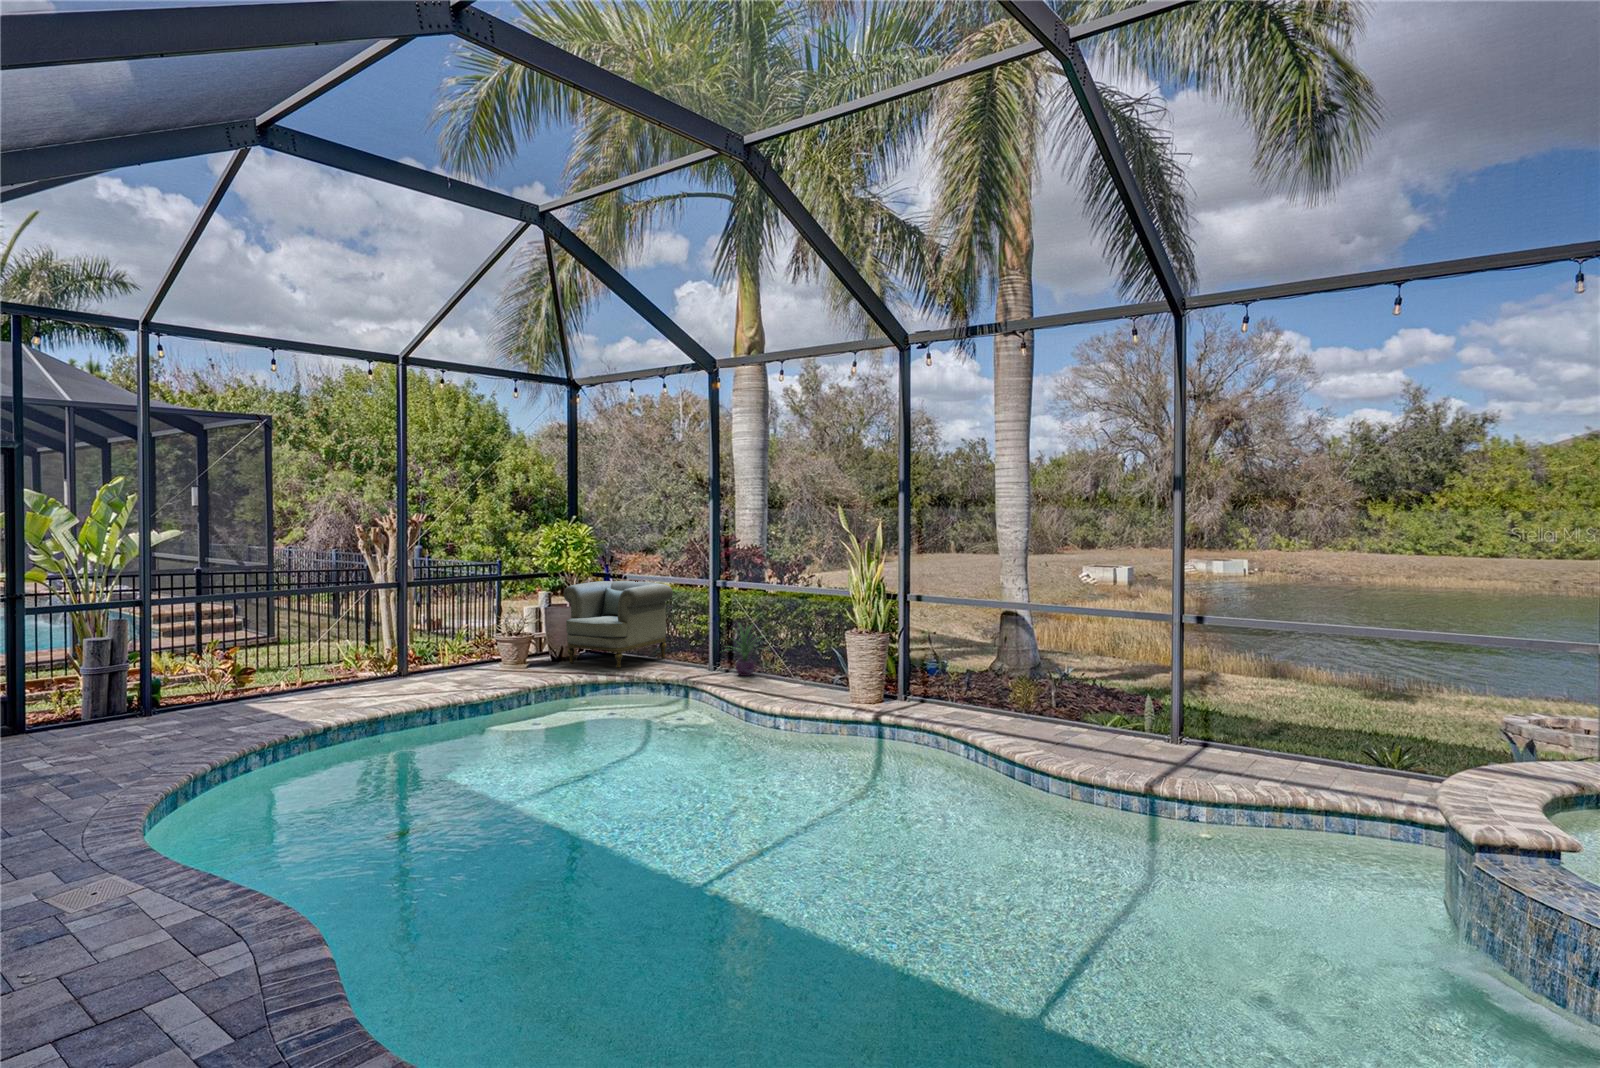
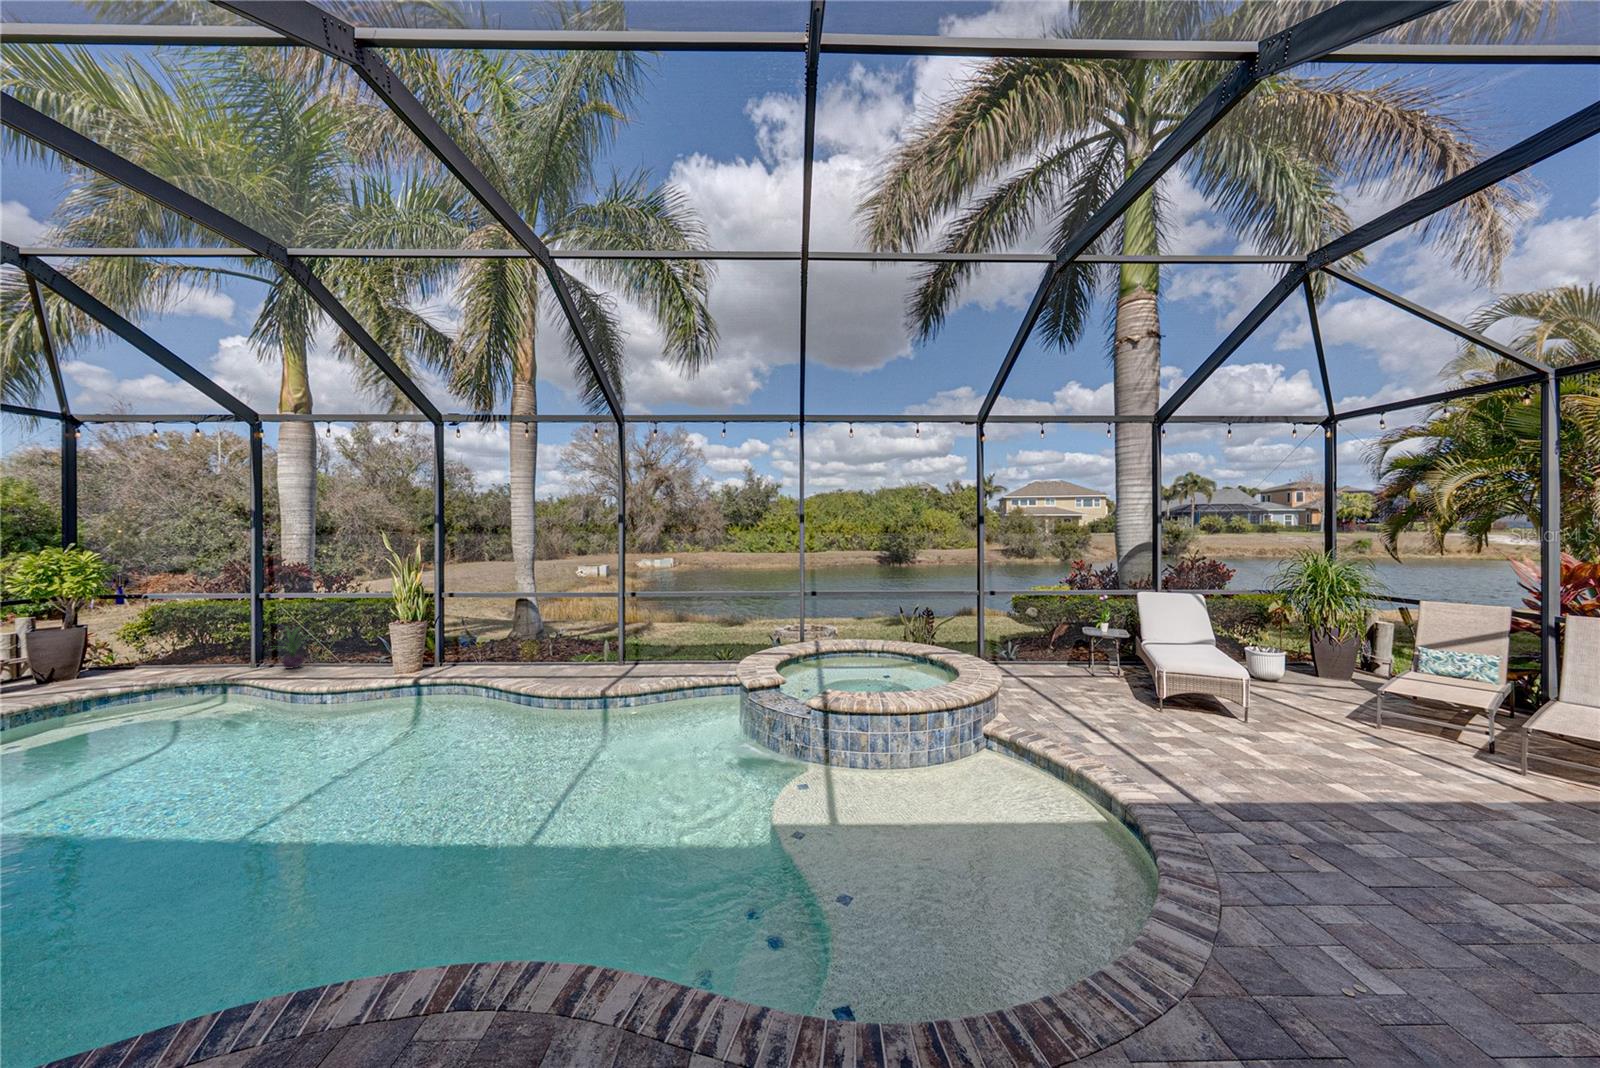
armchair: present [564,581,673,669] -> none [54,599,208,684]

